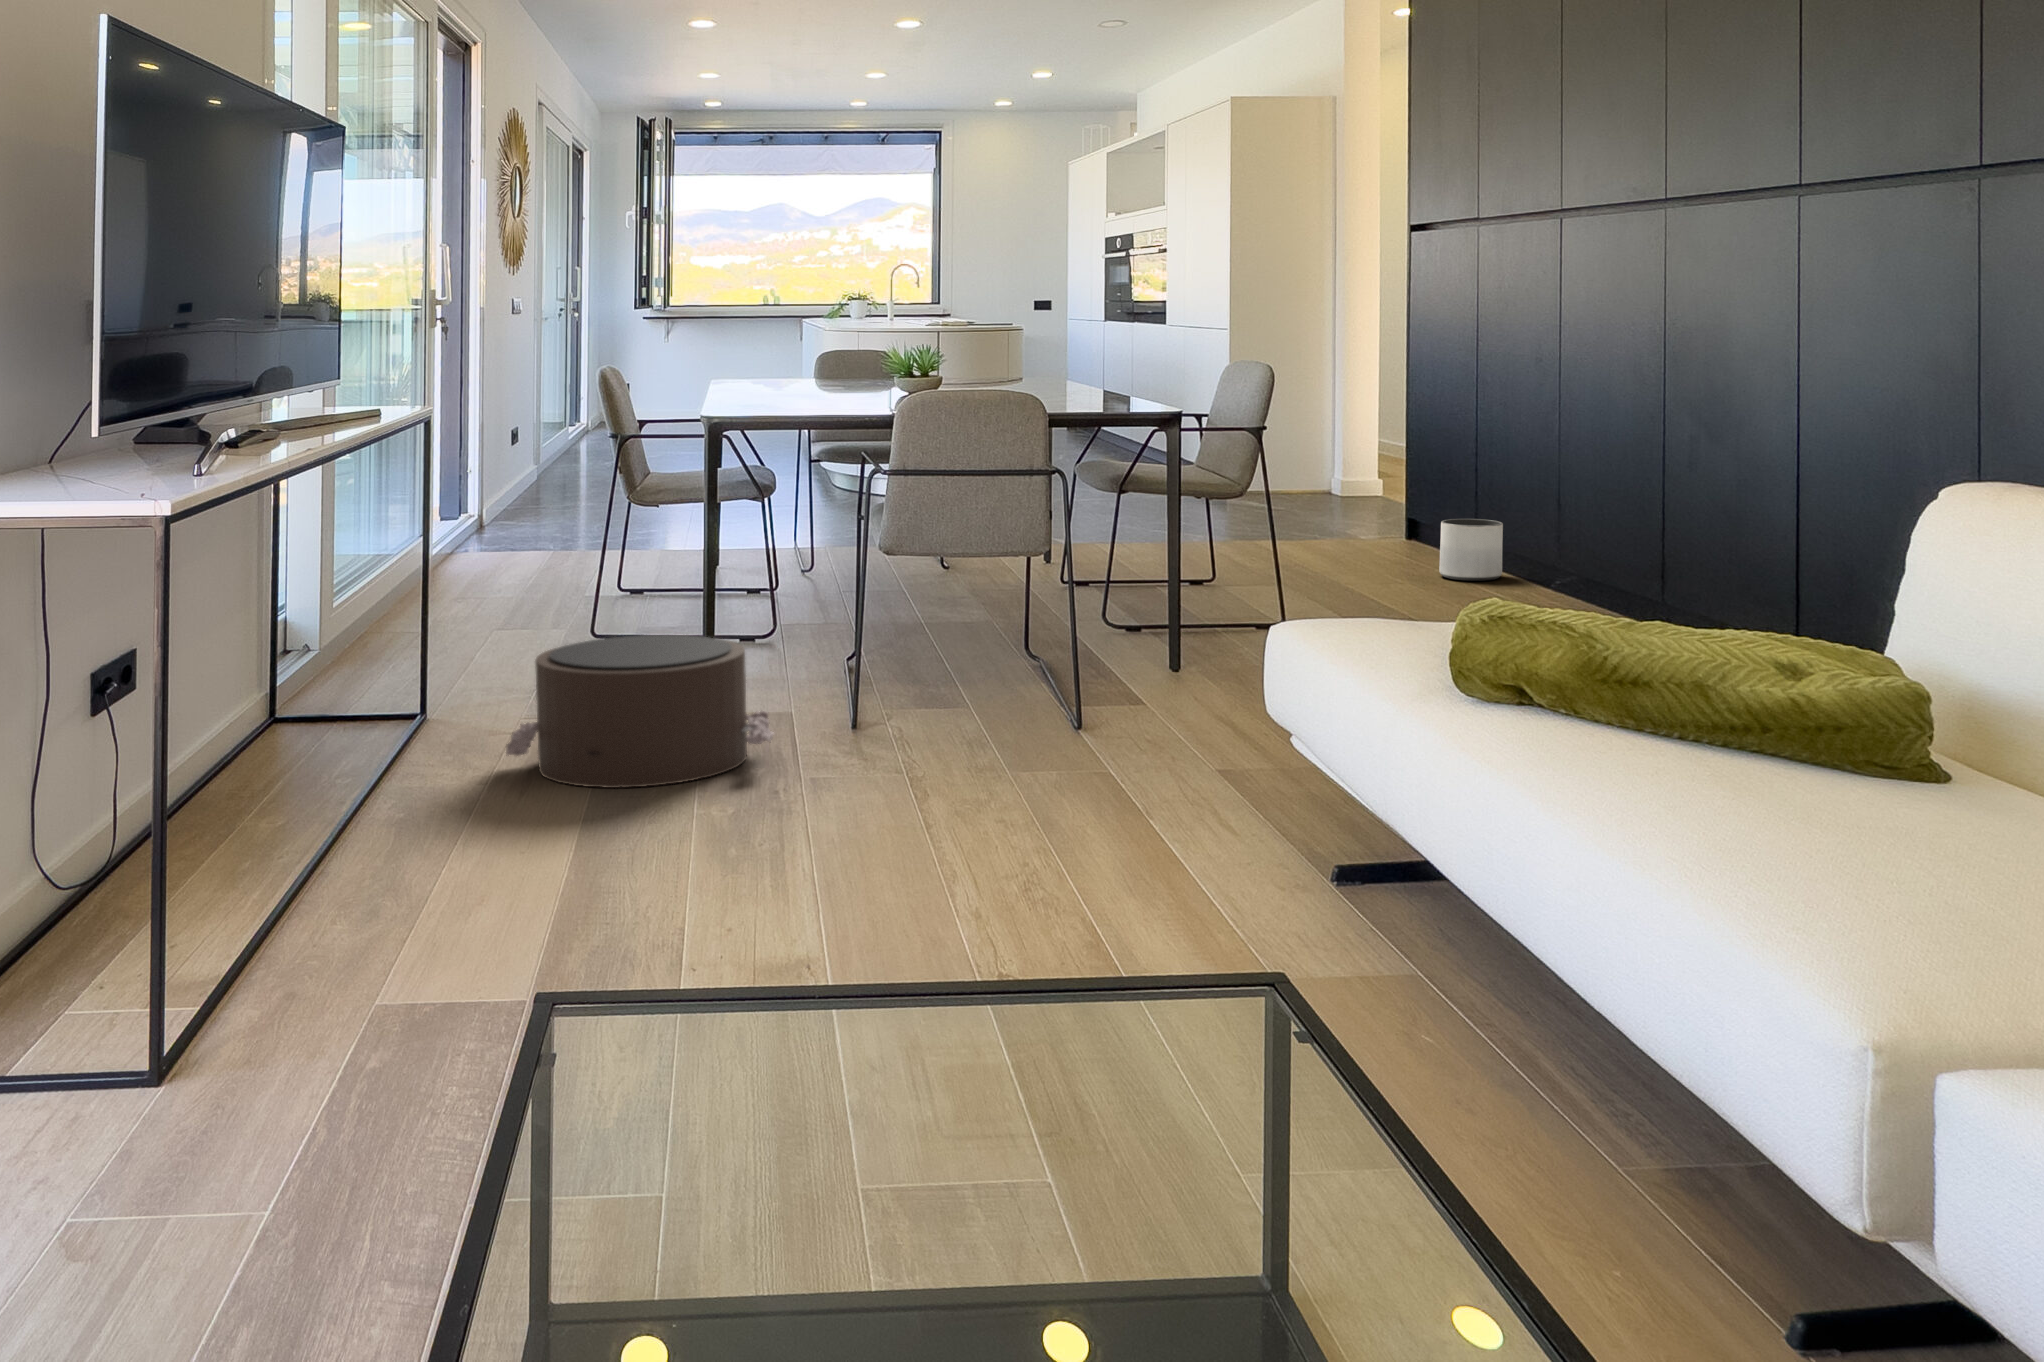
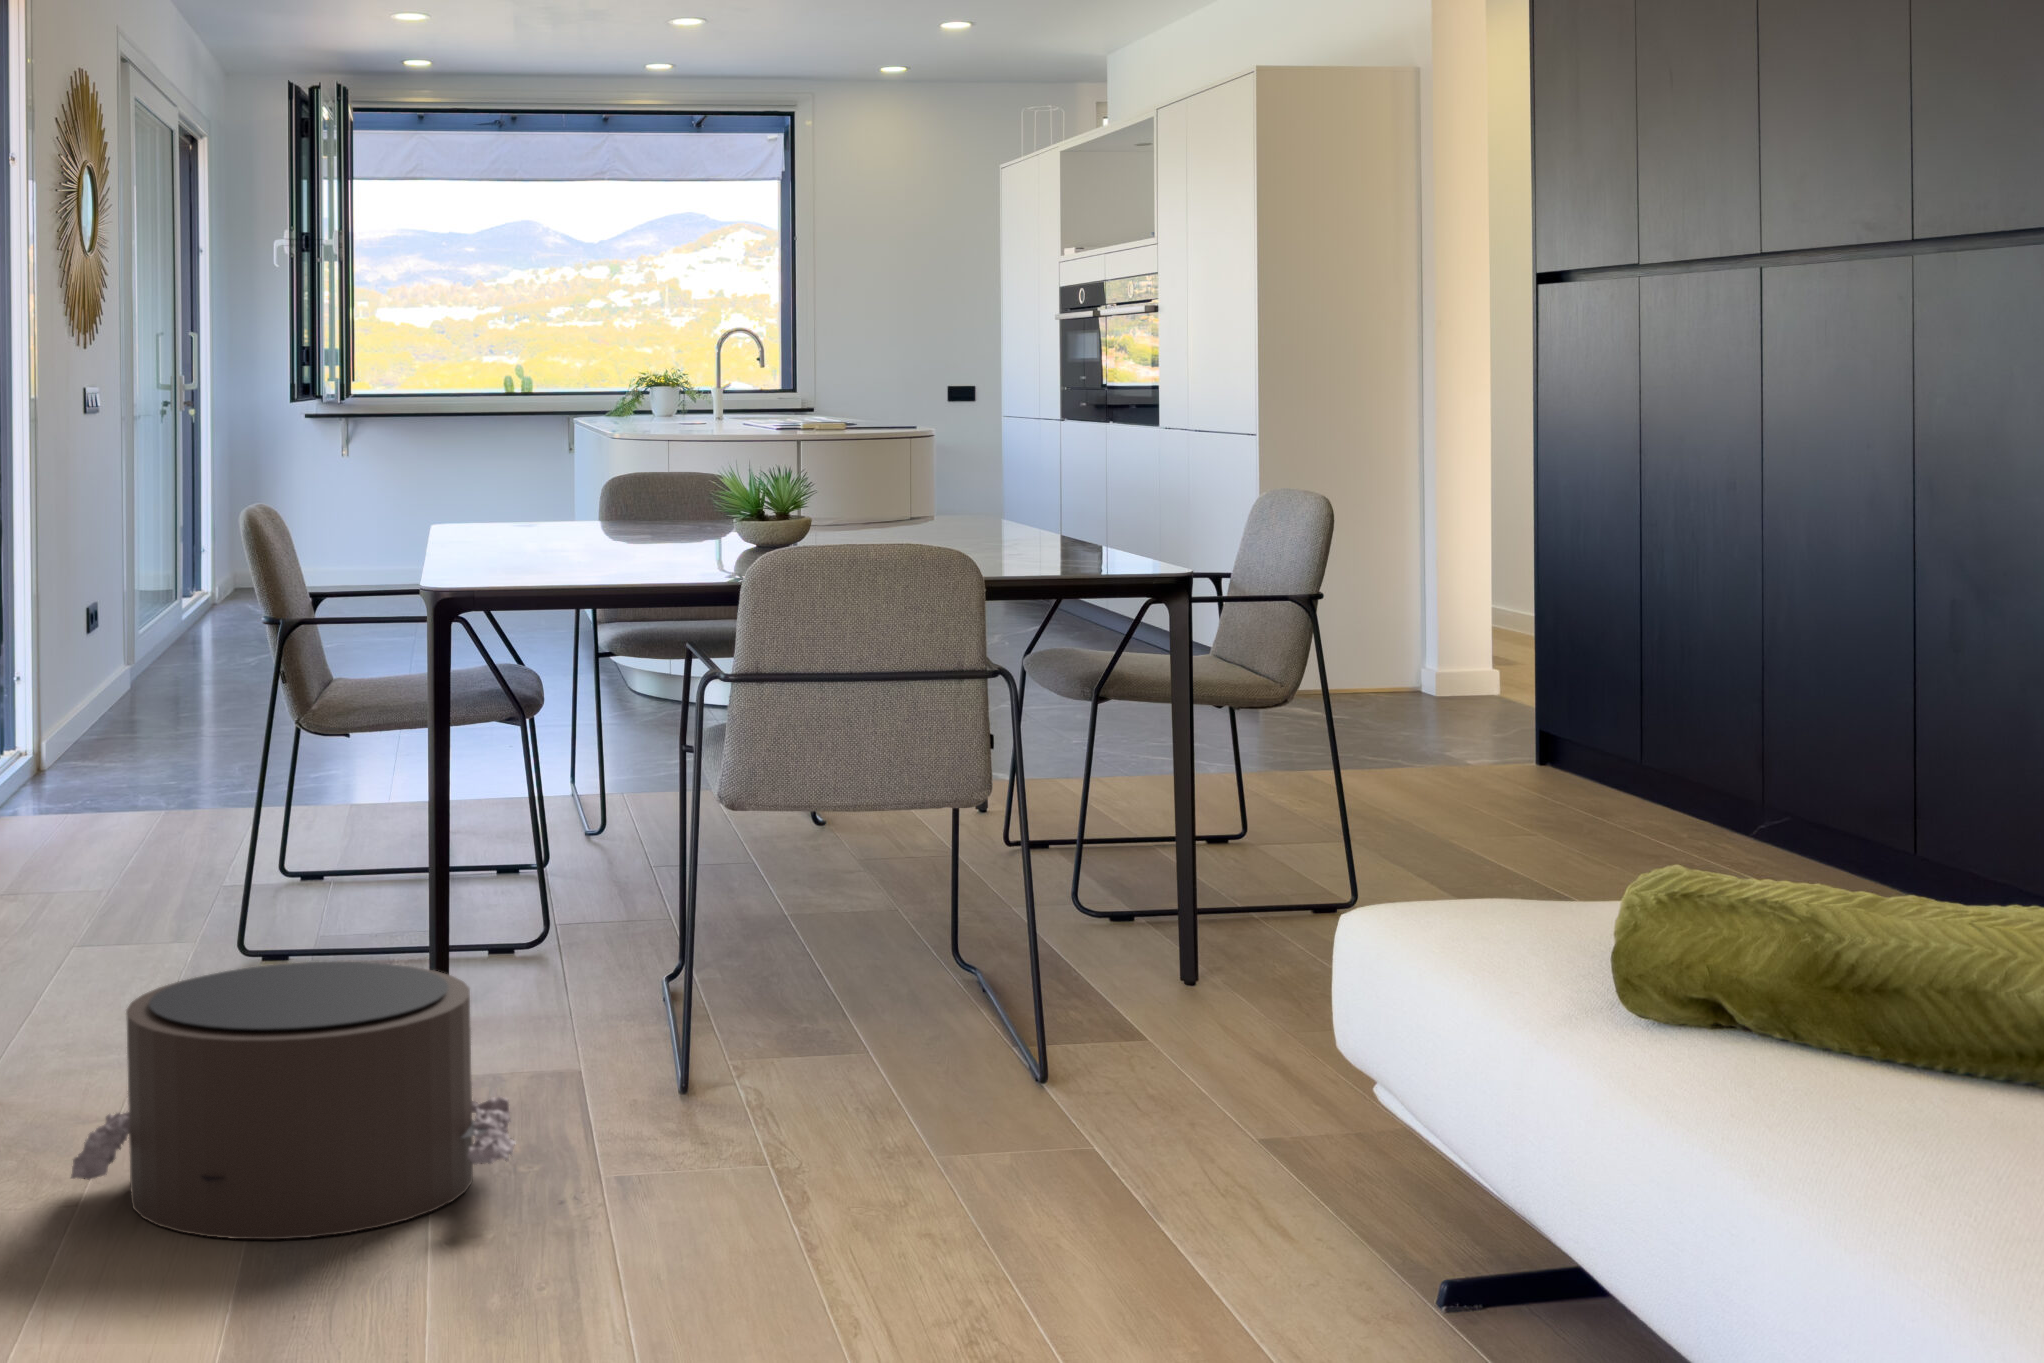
planter: present [1439,519,1503,581] -> none [1641,735,1752,841]

